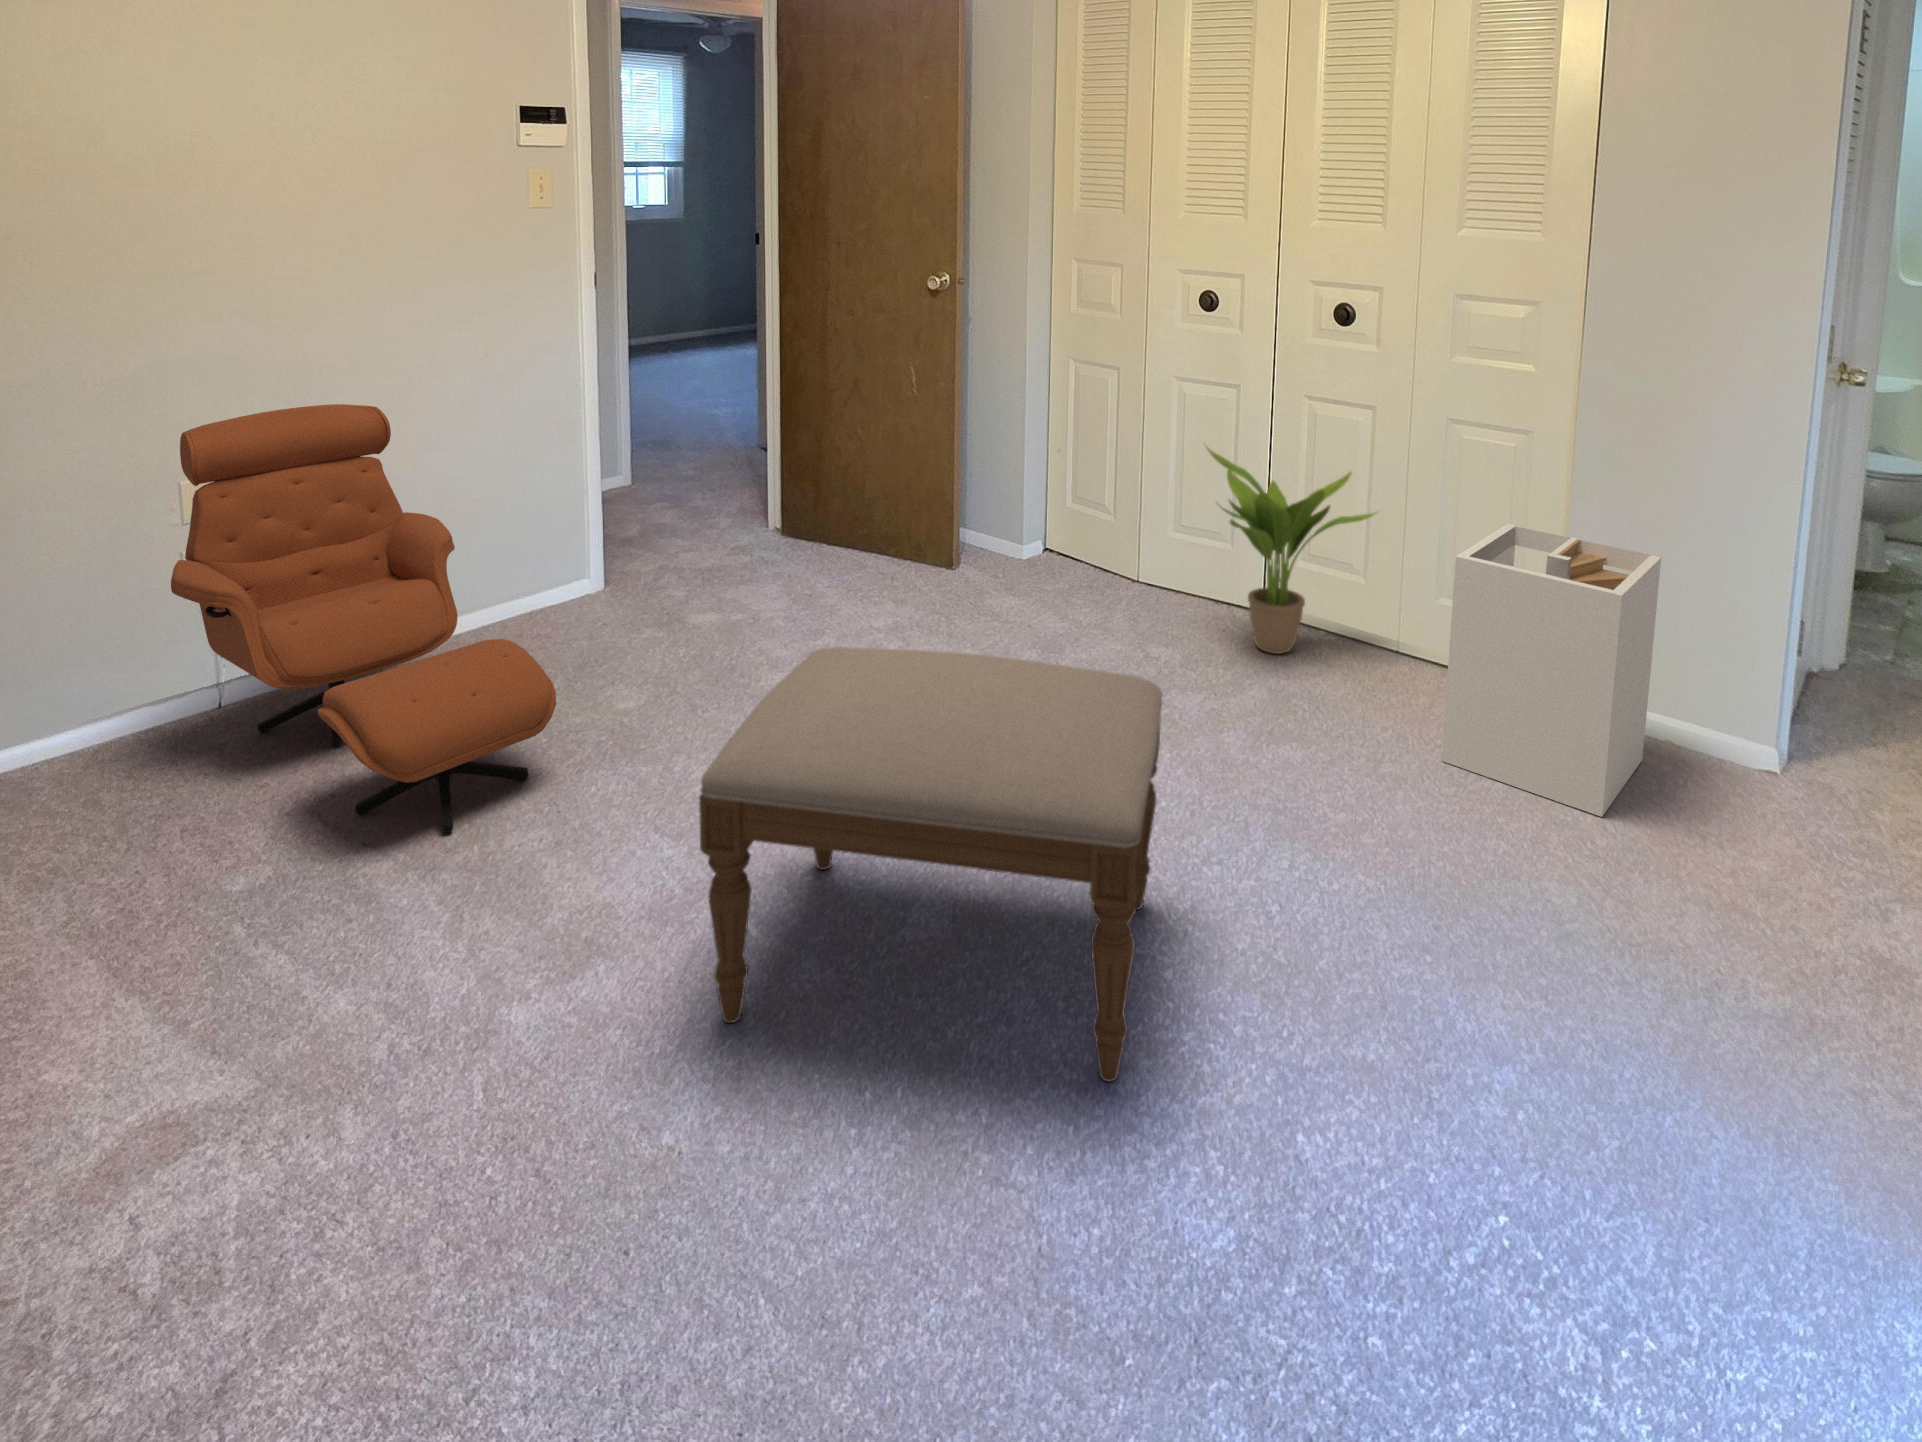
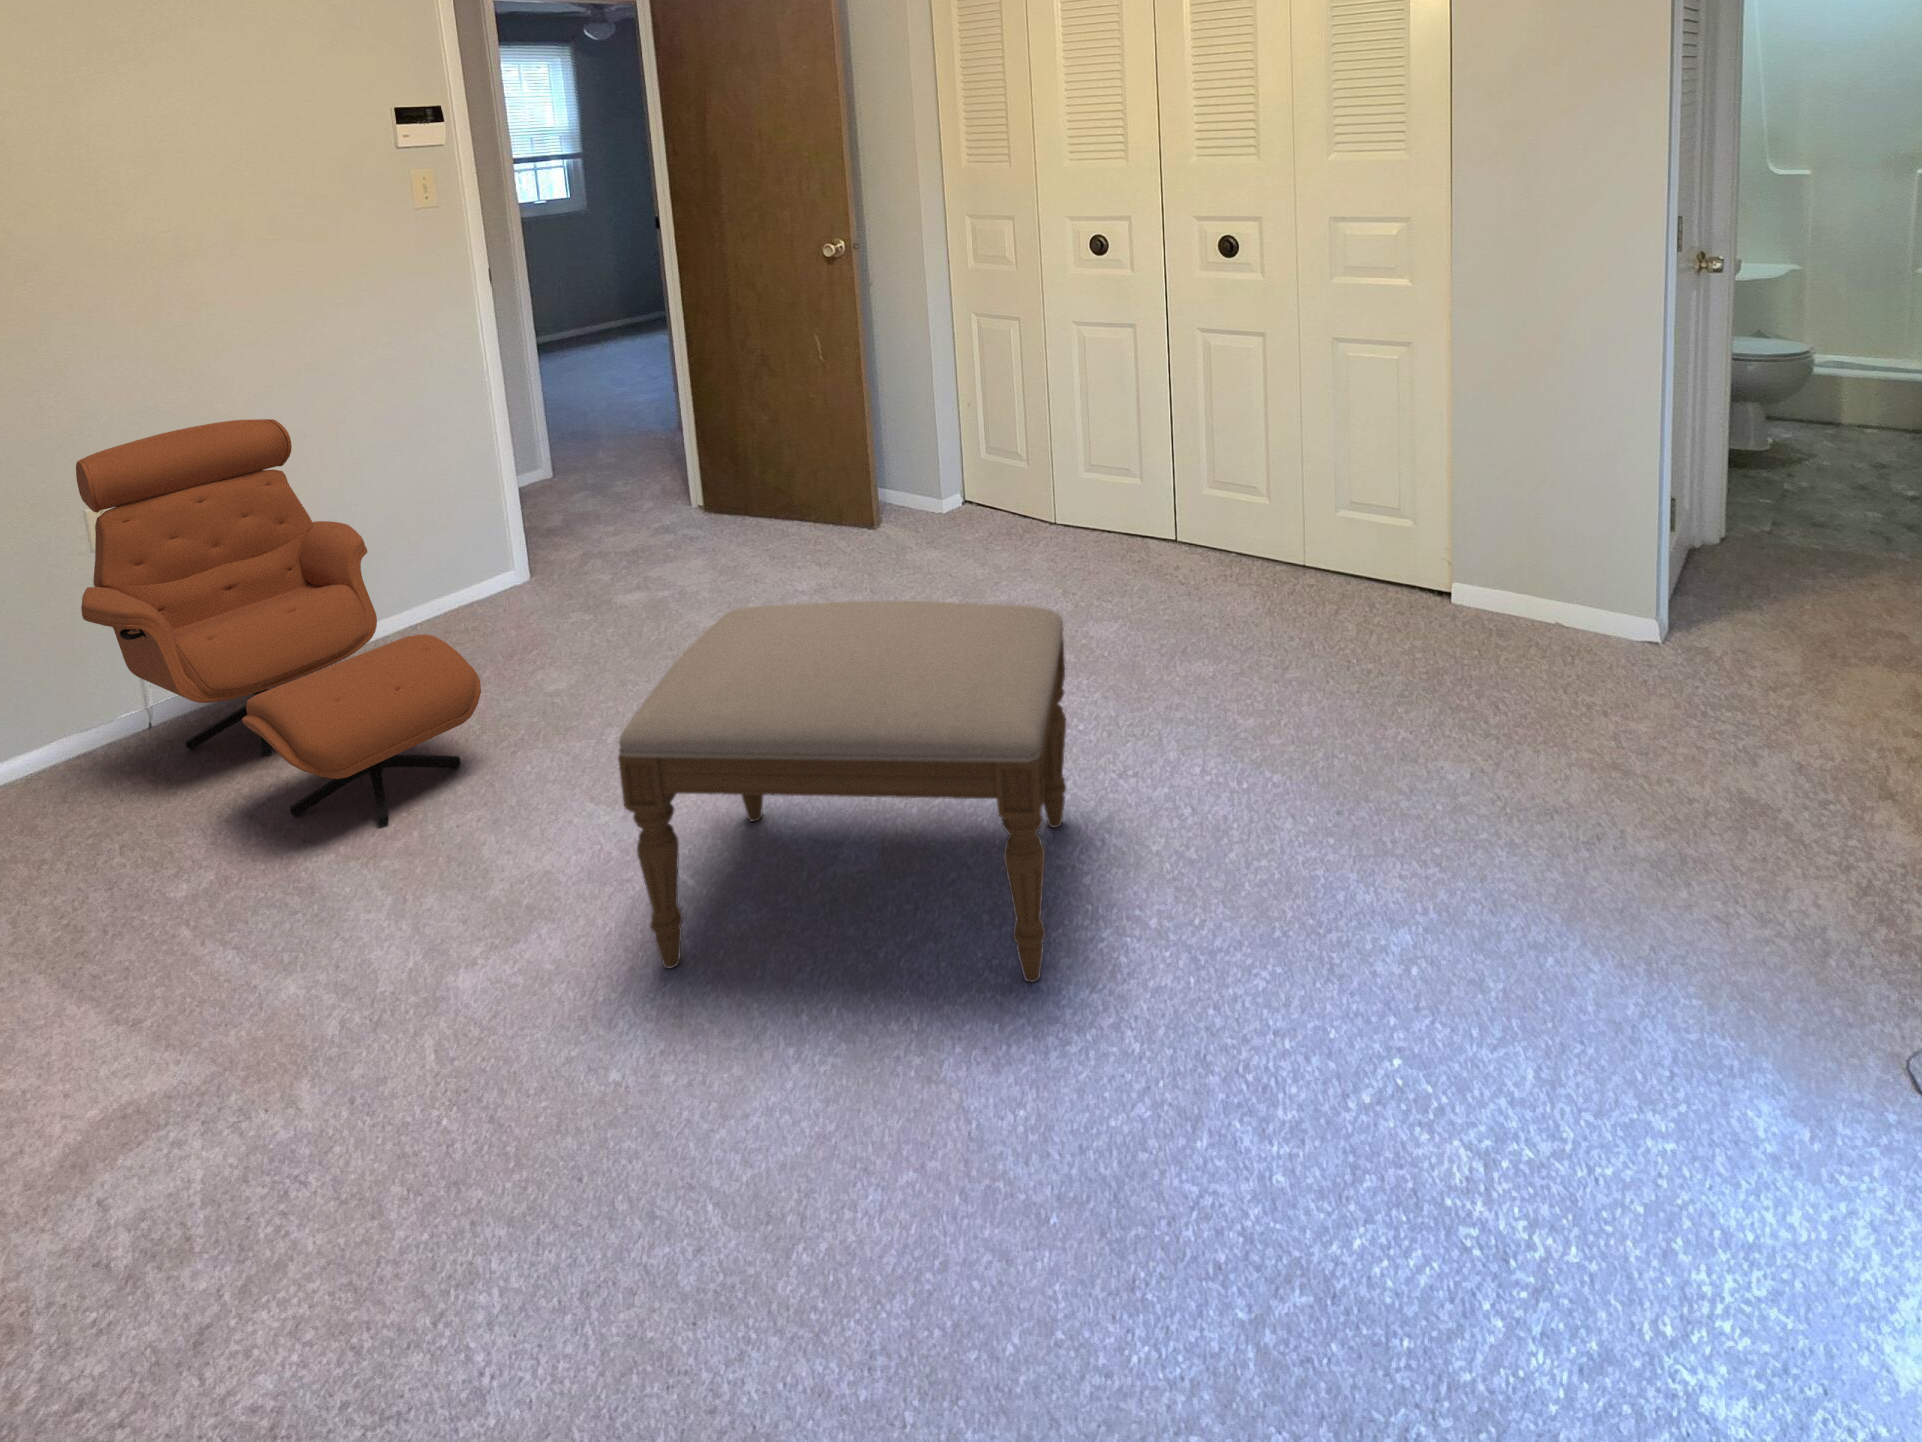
potted plant: present [1207,448,1375,654] -> none [1101,383,1276,580]
laundry hamper: present [1442,524,1661,817] -> none [1343,434,1537,700]

